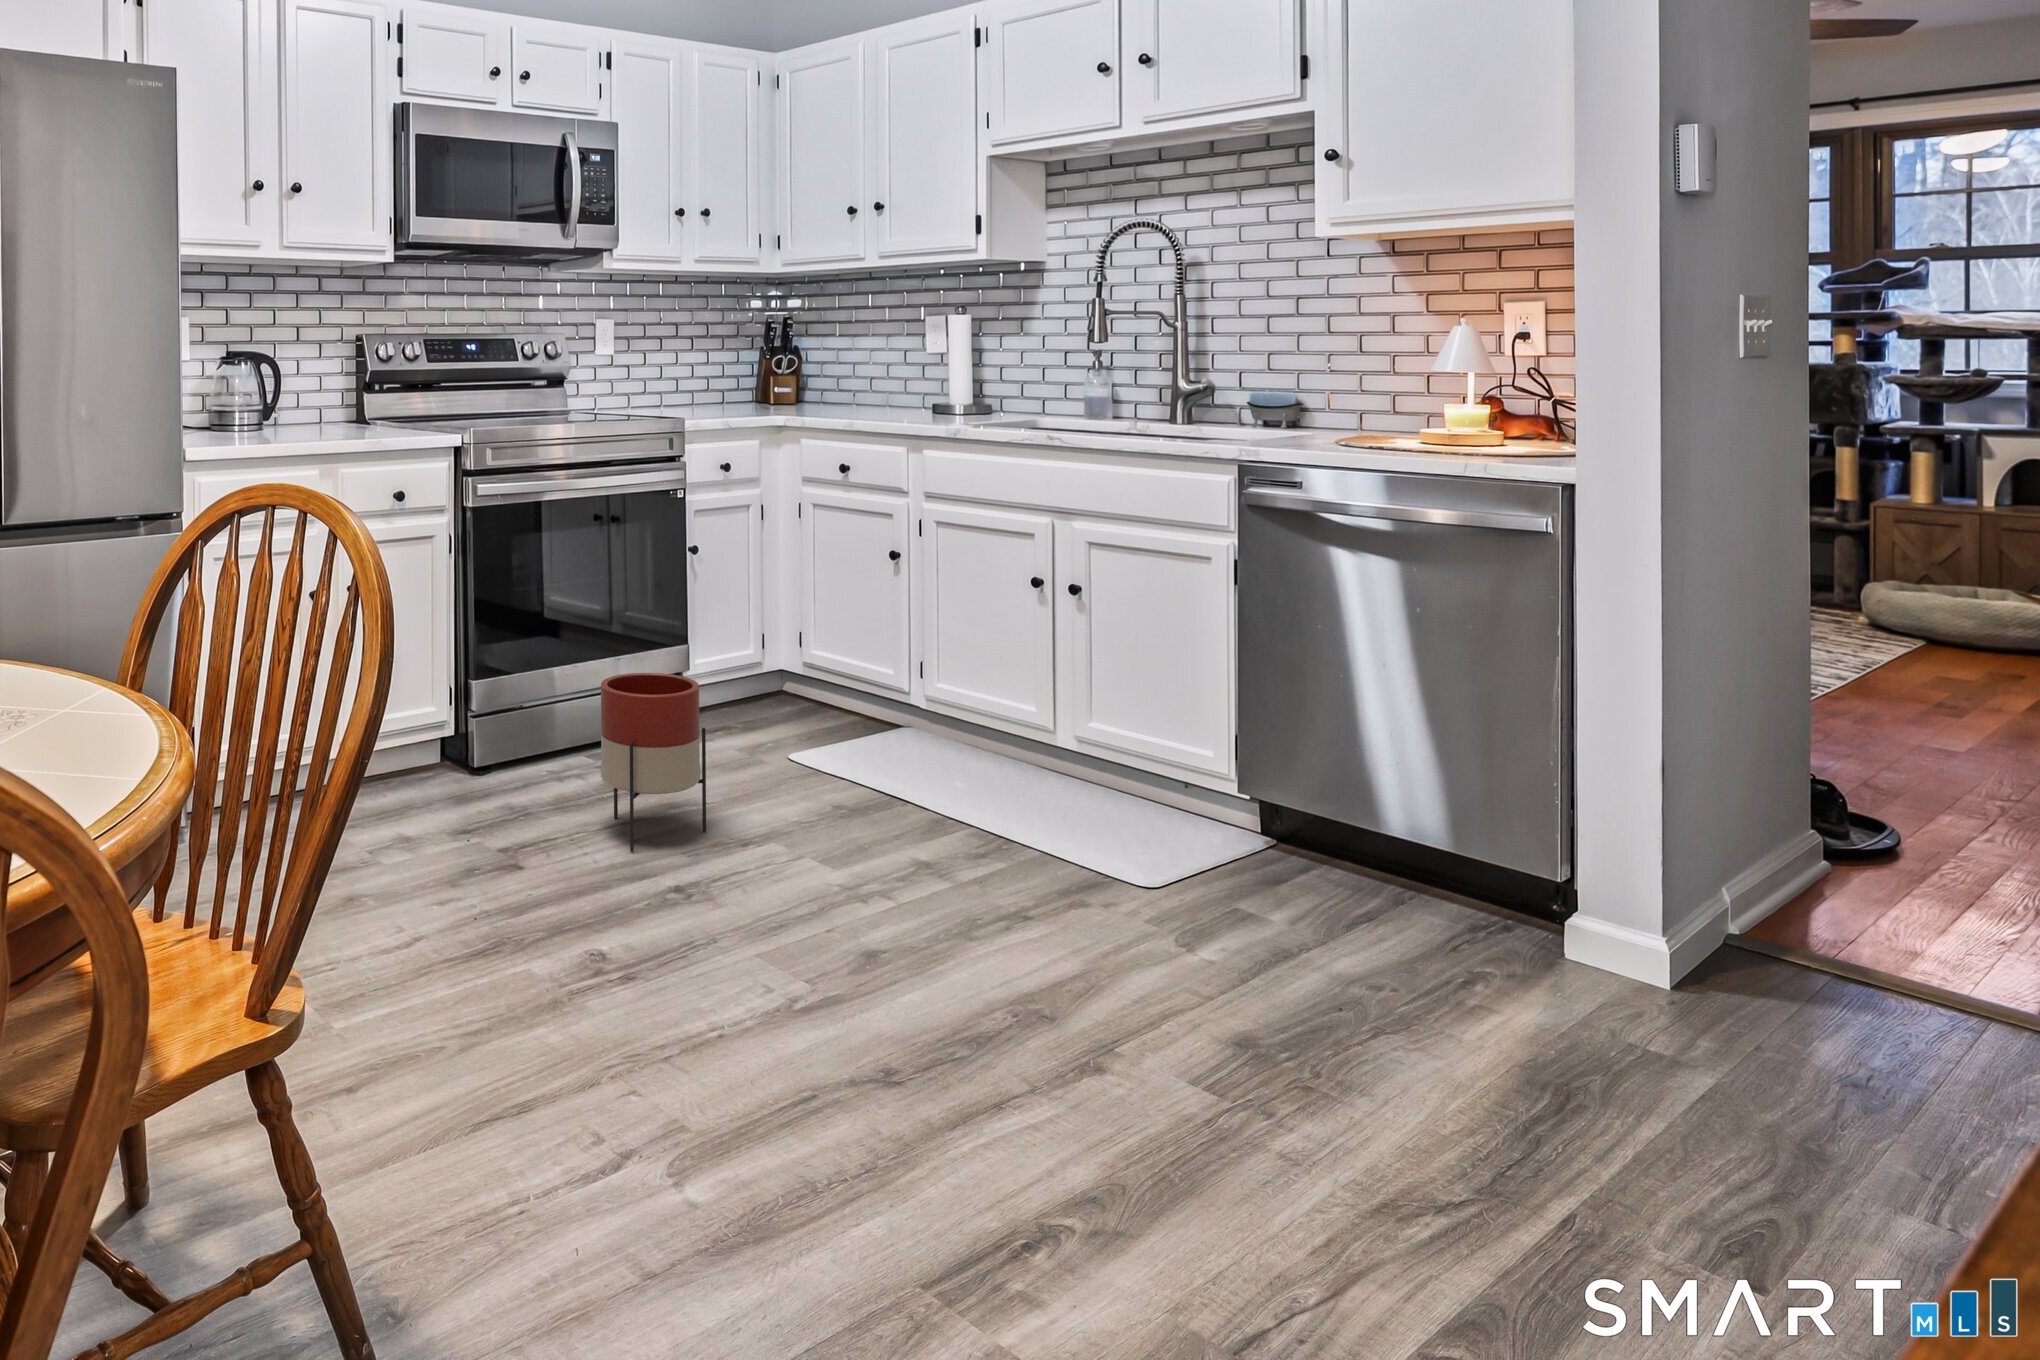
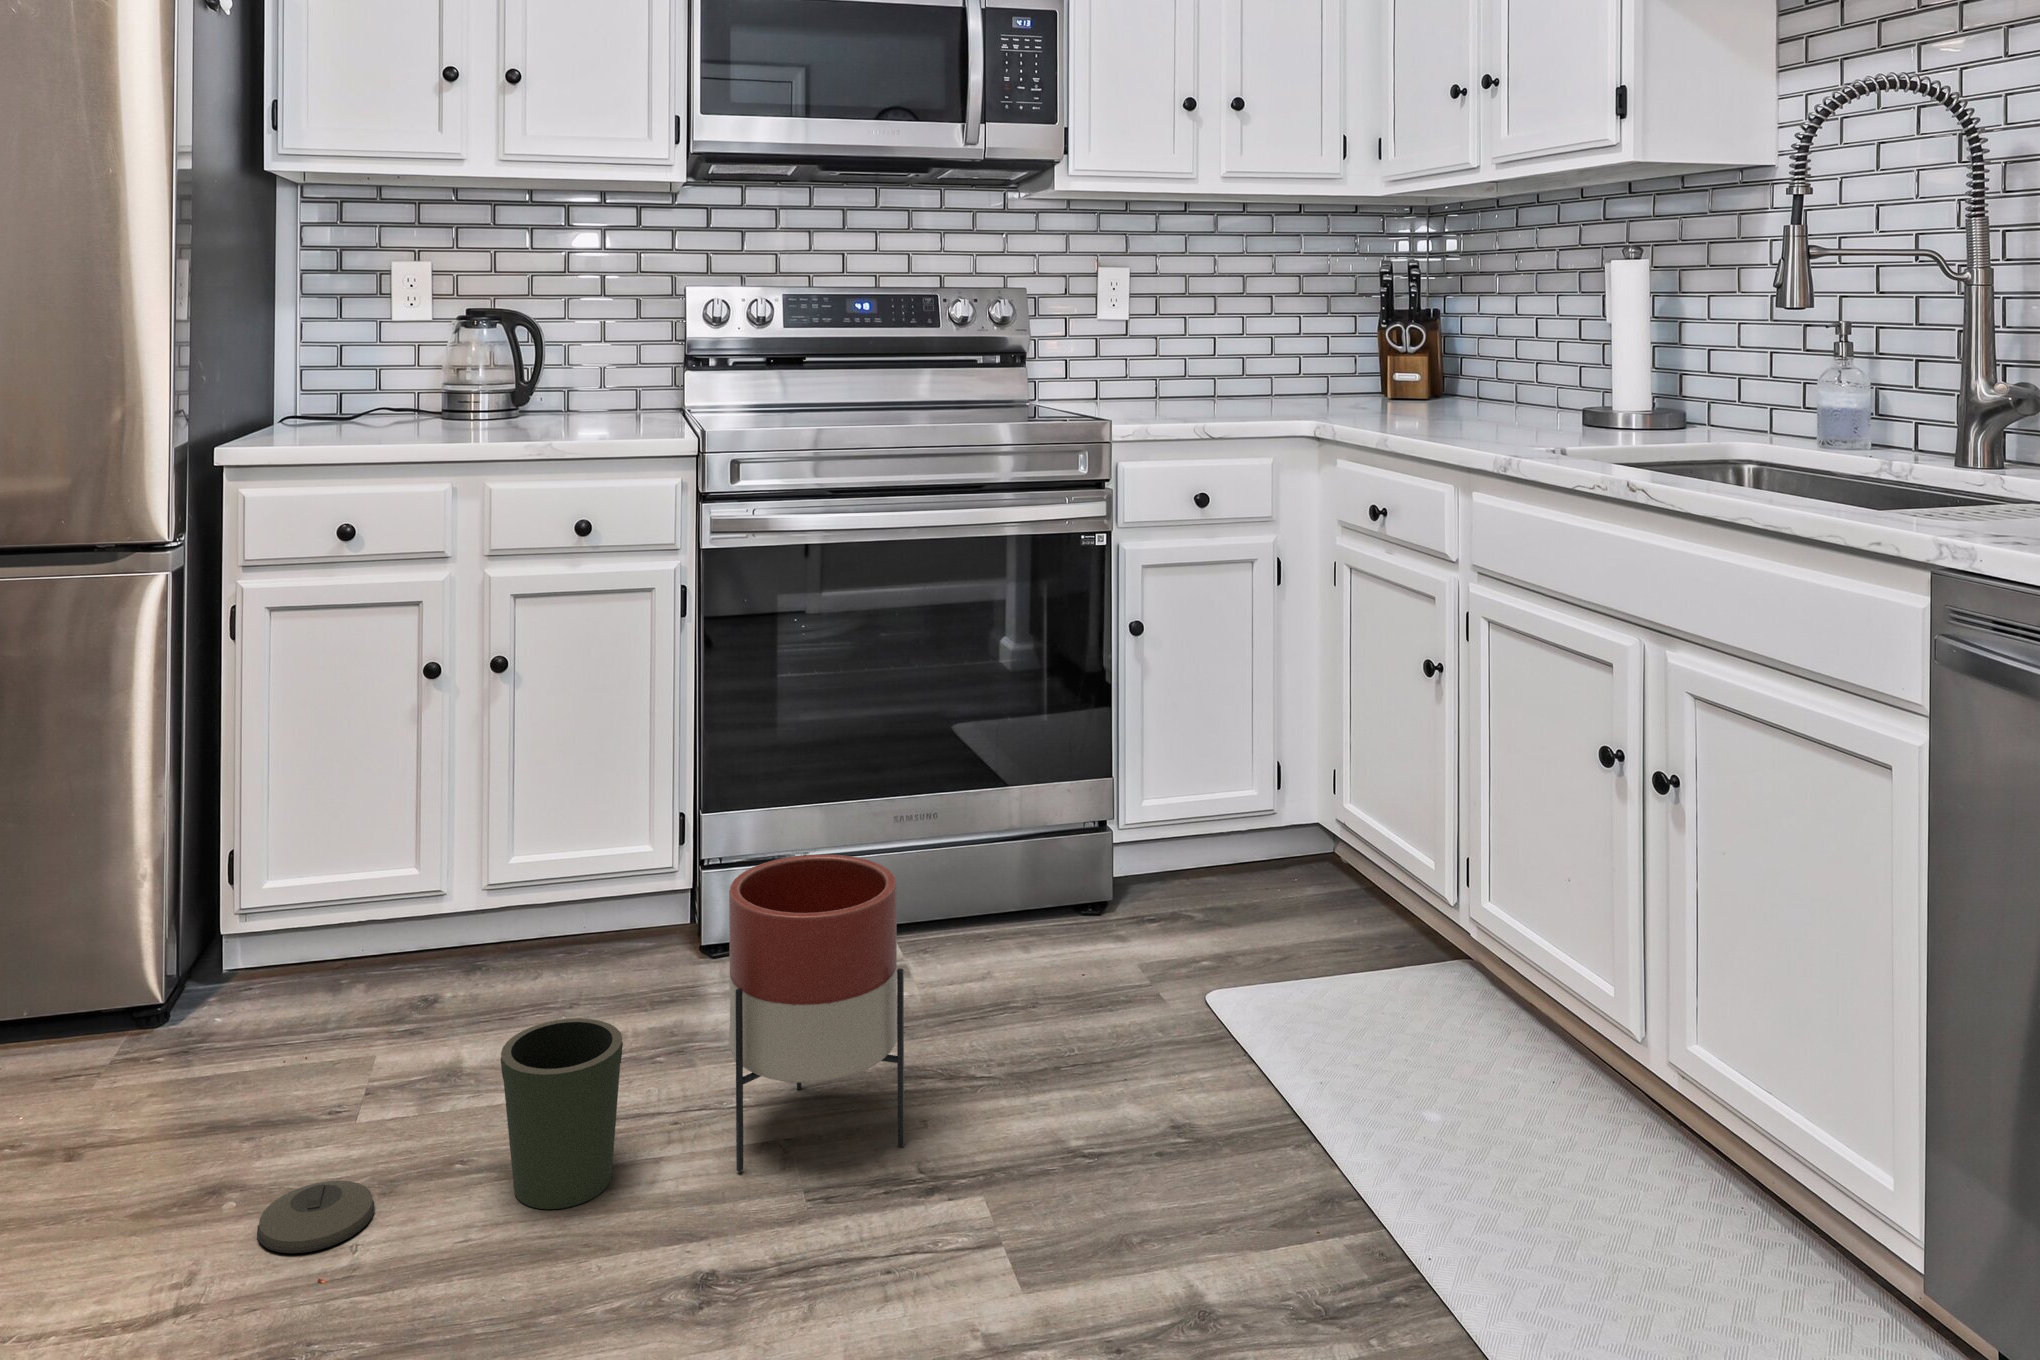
trash can: none [390,774,574,911] -> present [257,1018,623,1253]

